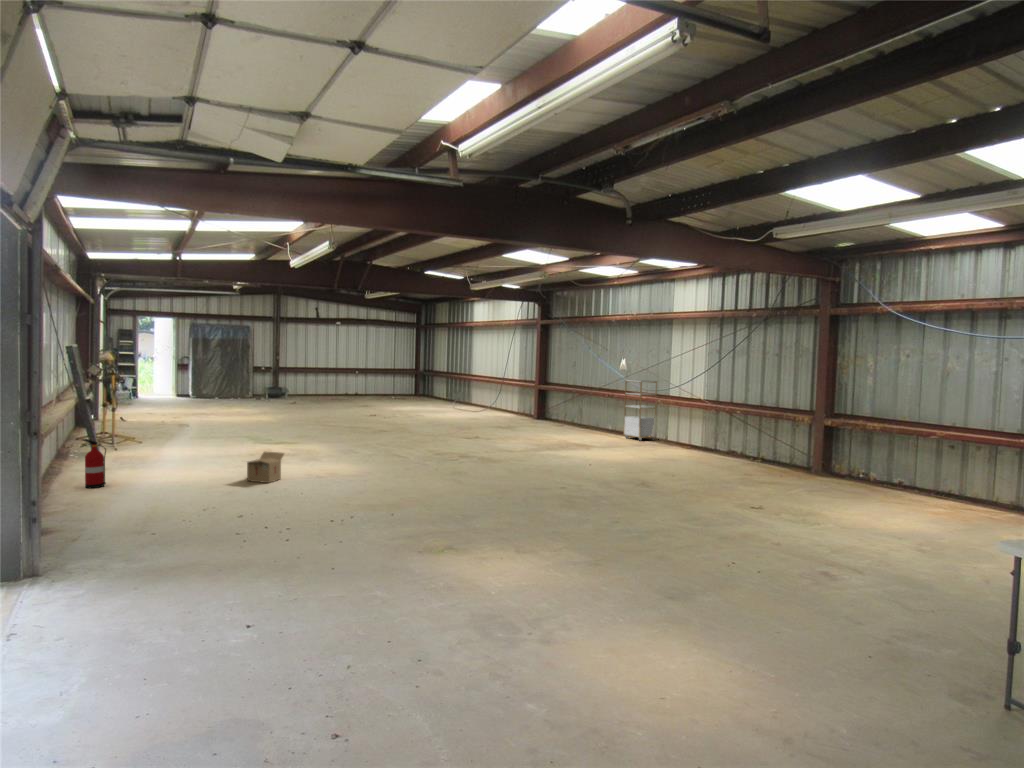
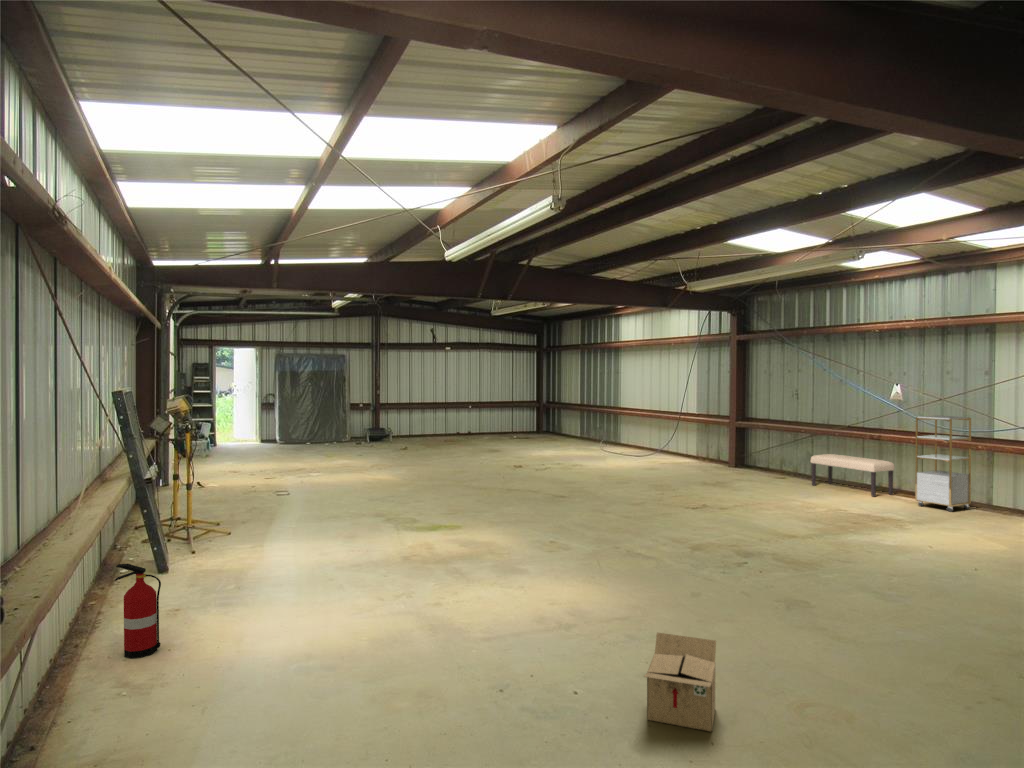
bench: none [575,407,622,434] -> present [811,454,895,497]
cardboard box: present [247,452,284,483] -> present [644,633,716,732]

